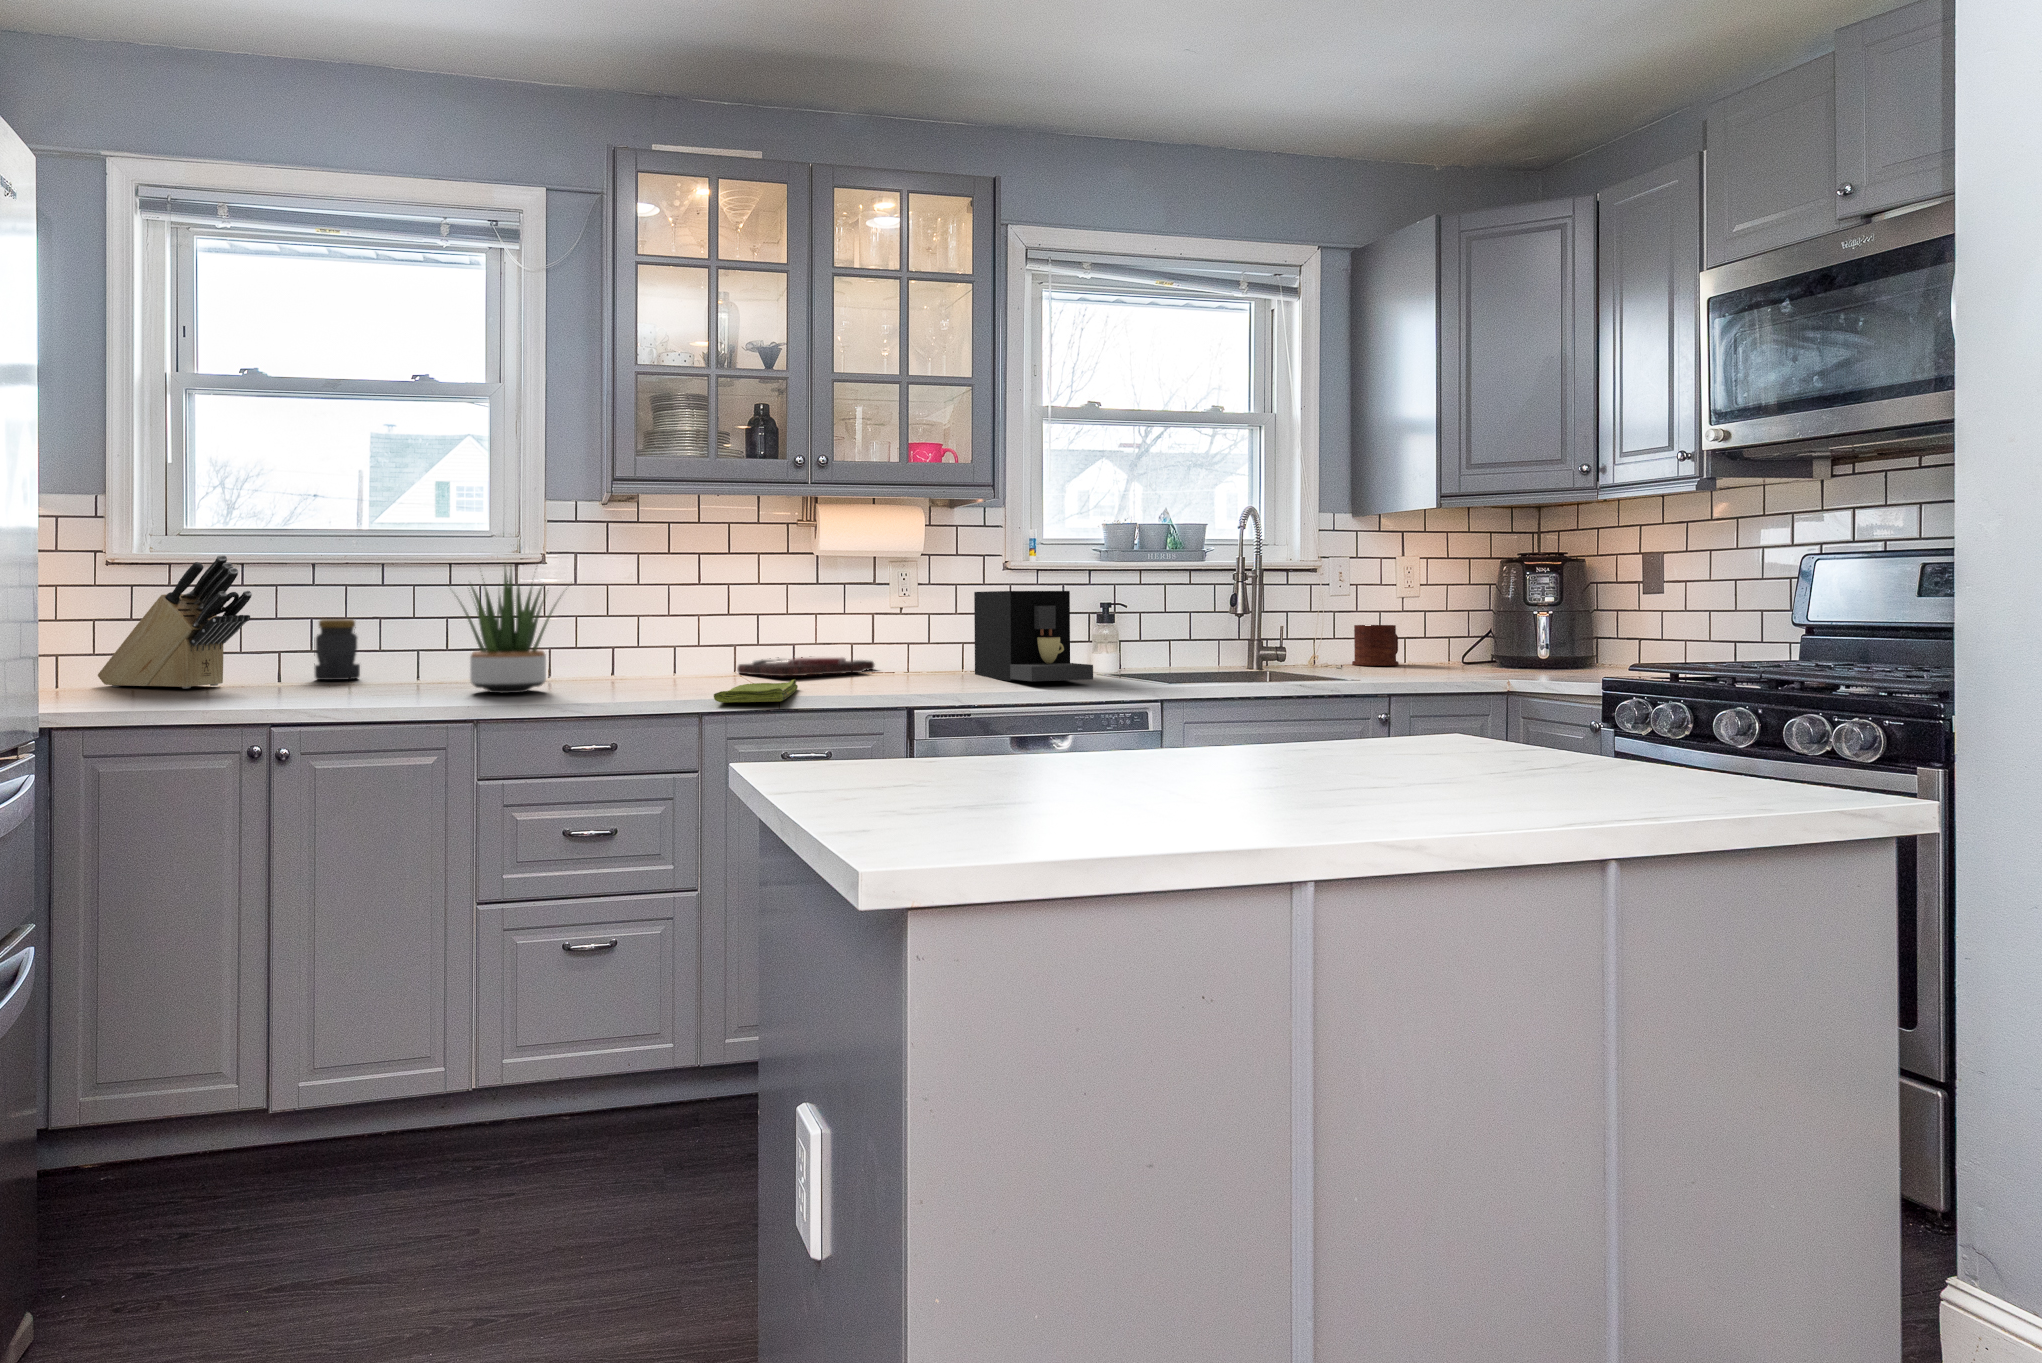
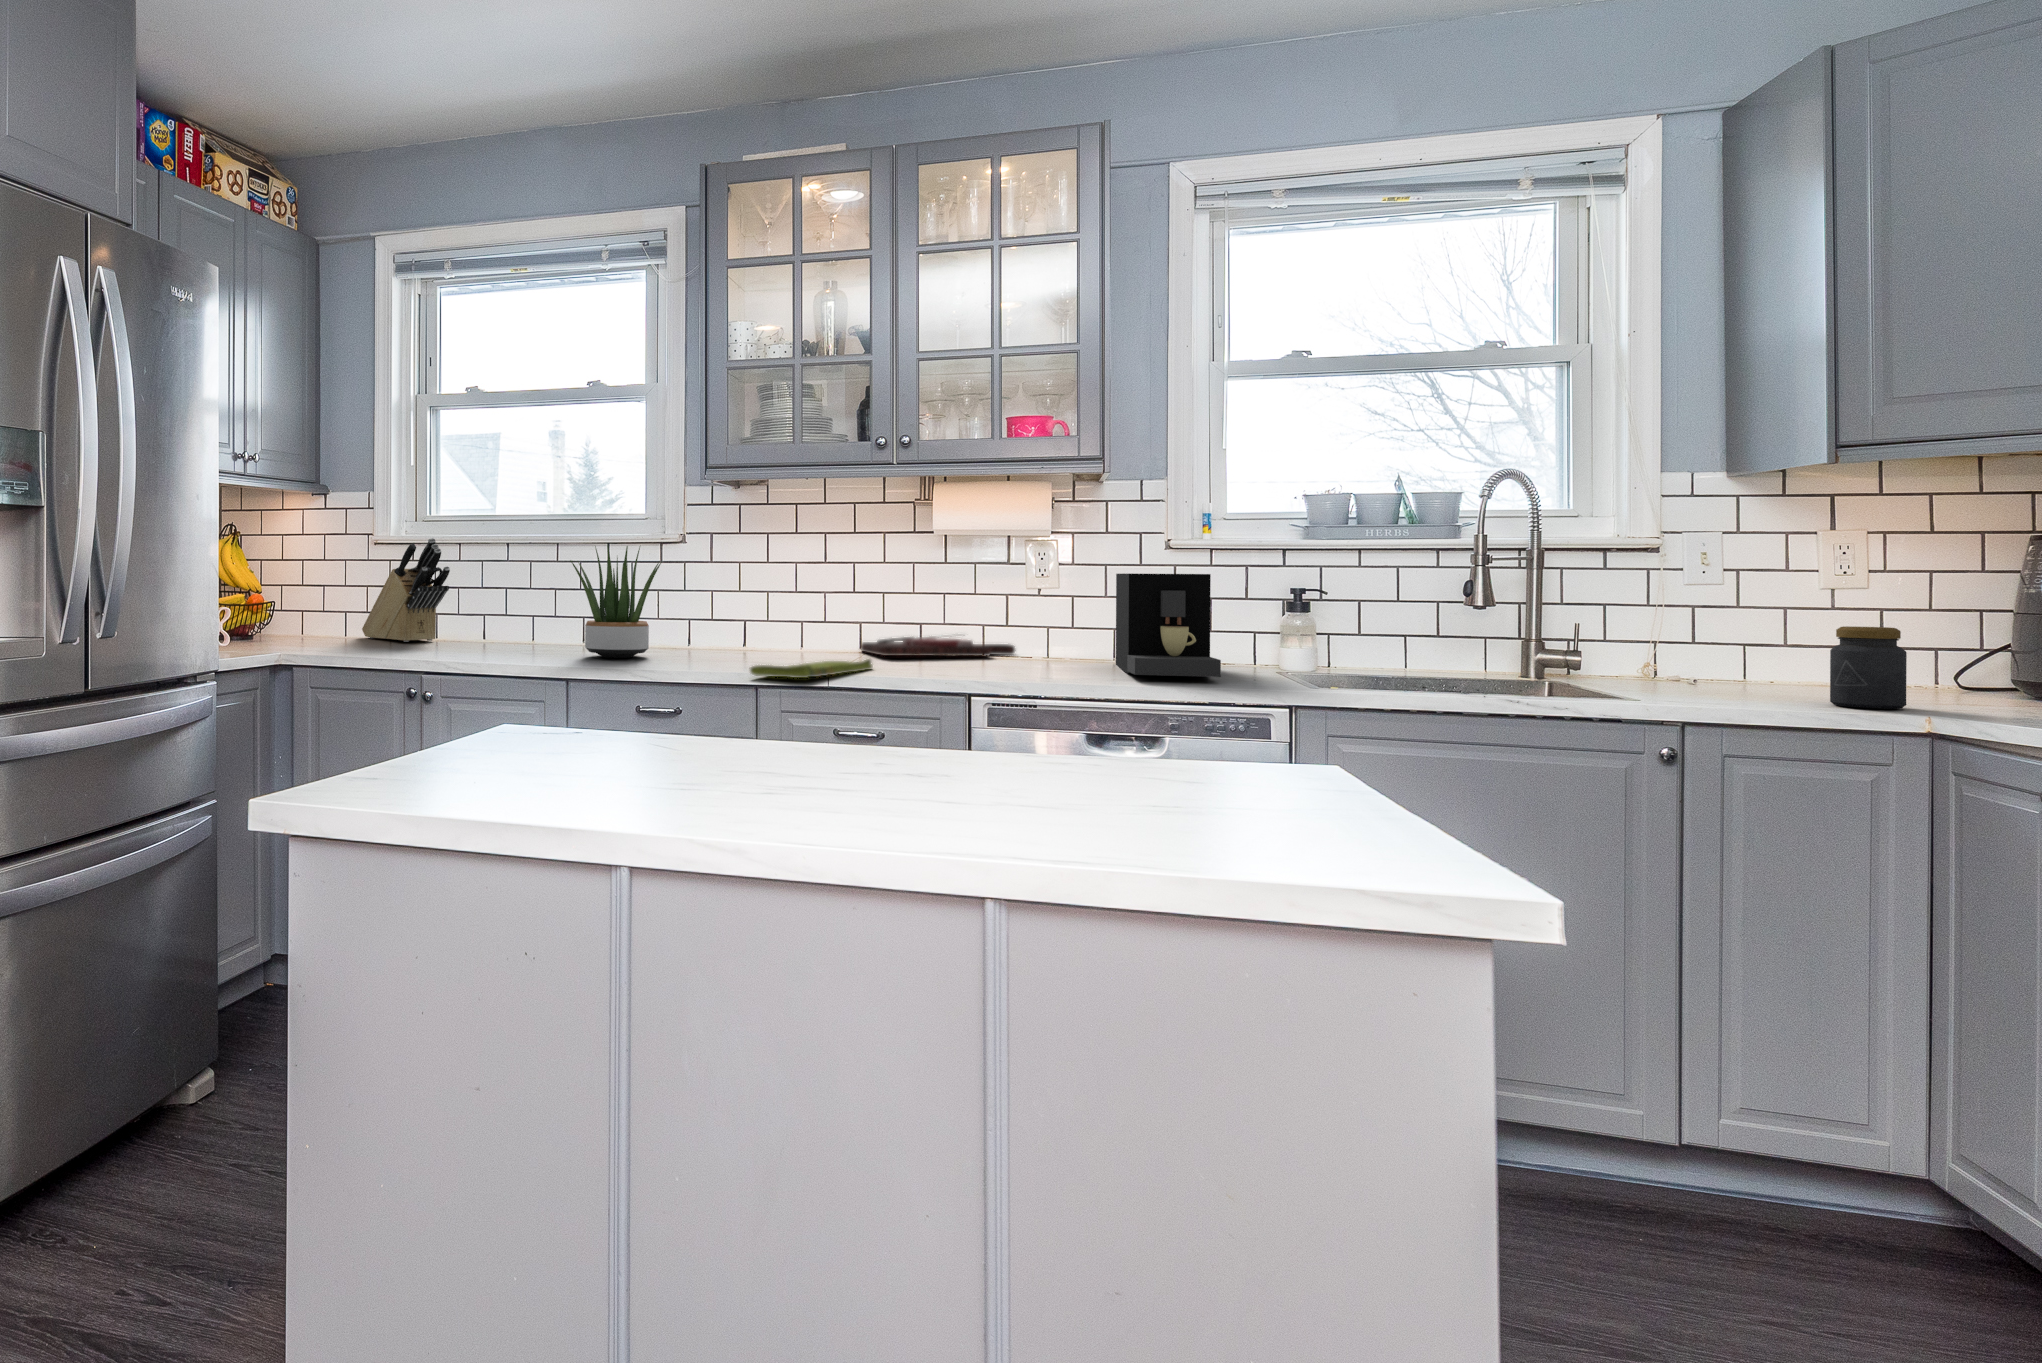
jar: present [314,619,360,680] -> present [1830,626,1907,709]
mug: present [1352,625,1399,666] -> none [1718,626,1809,684]

